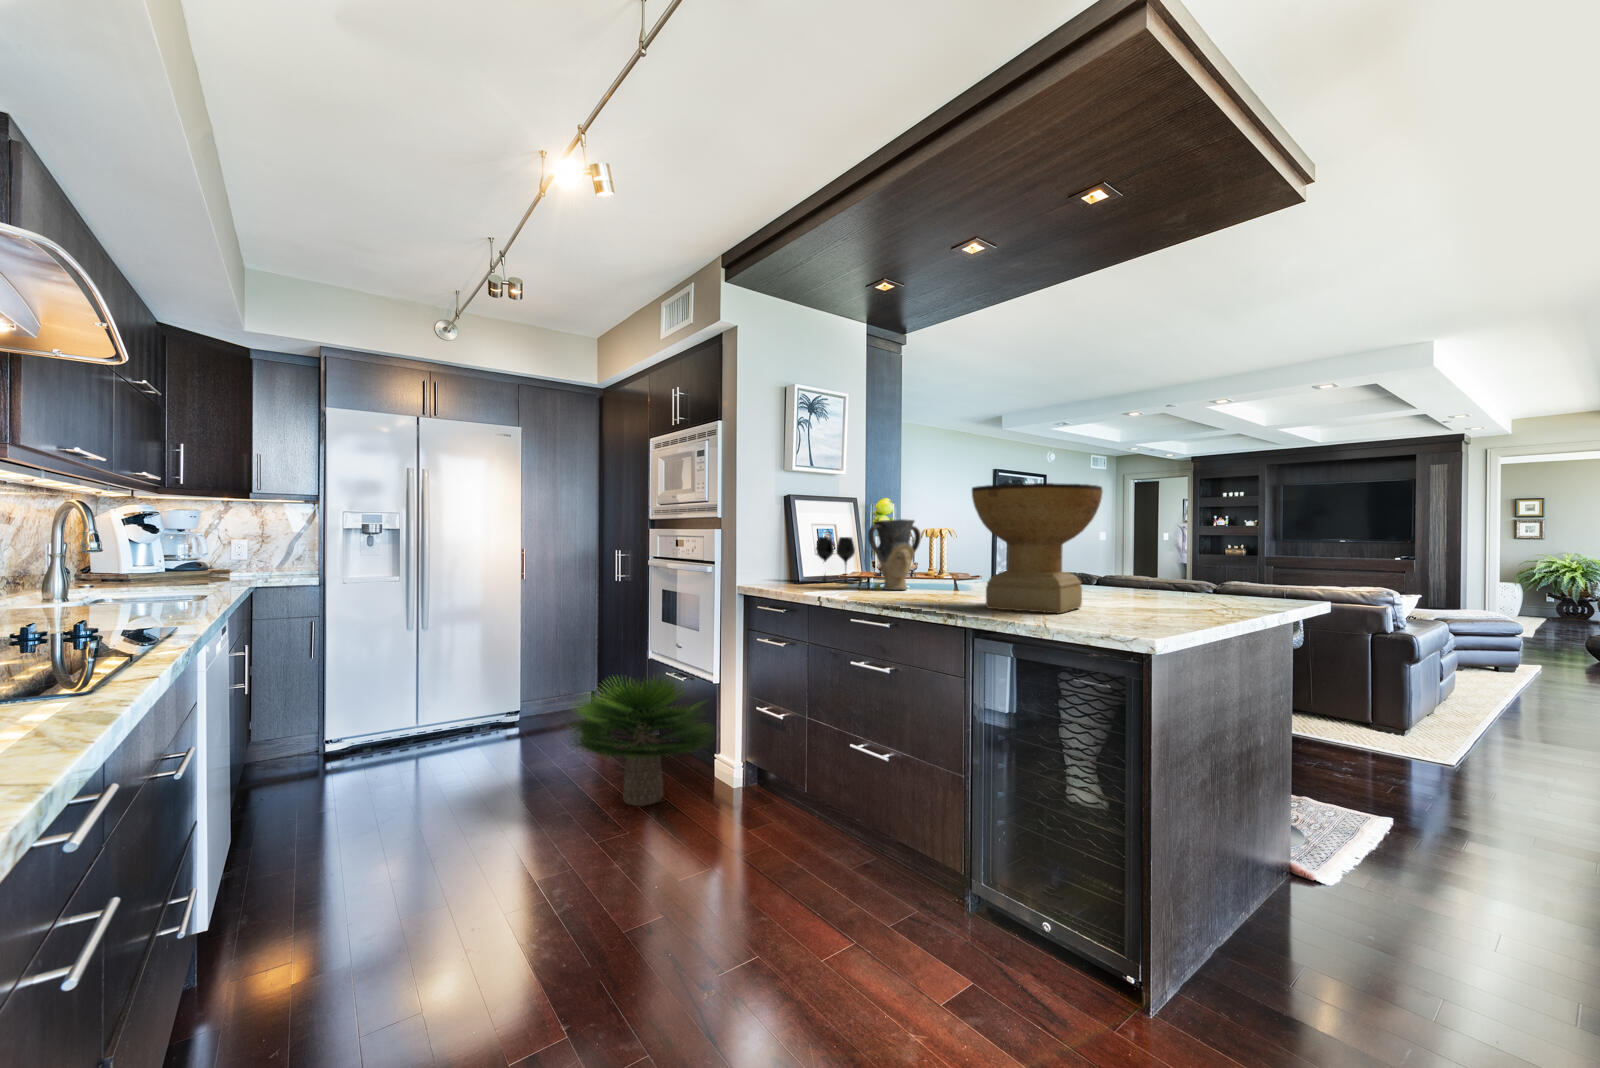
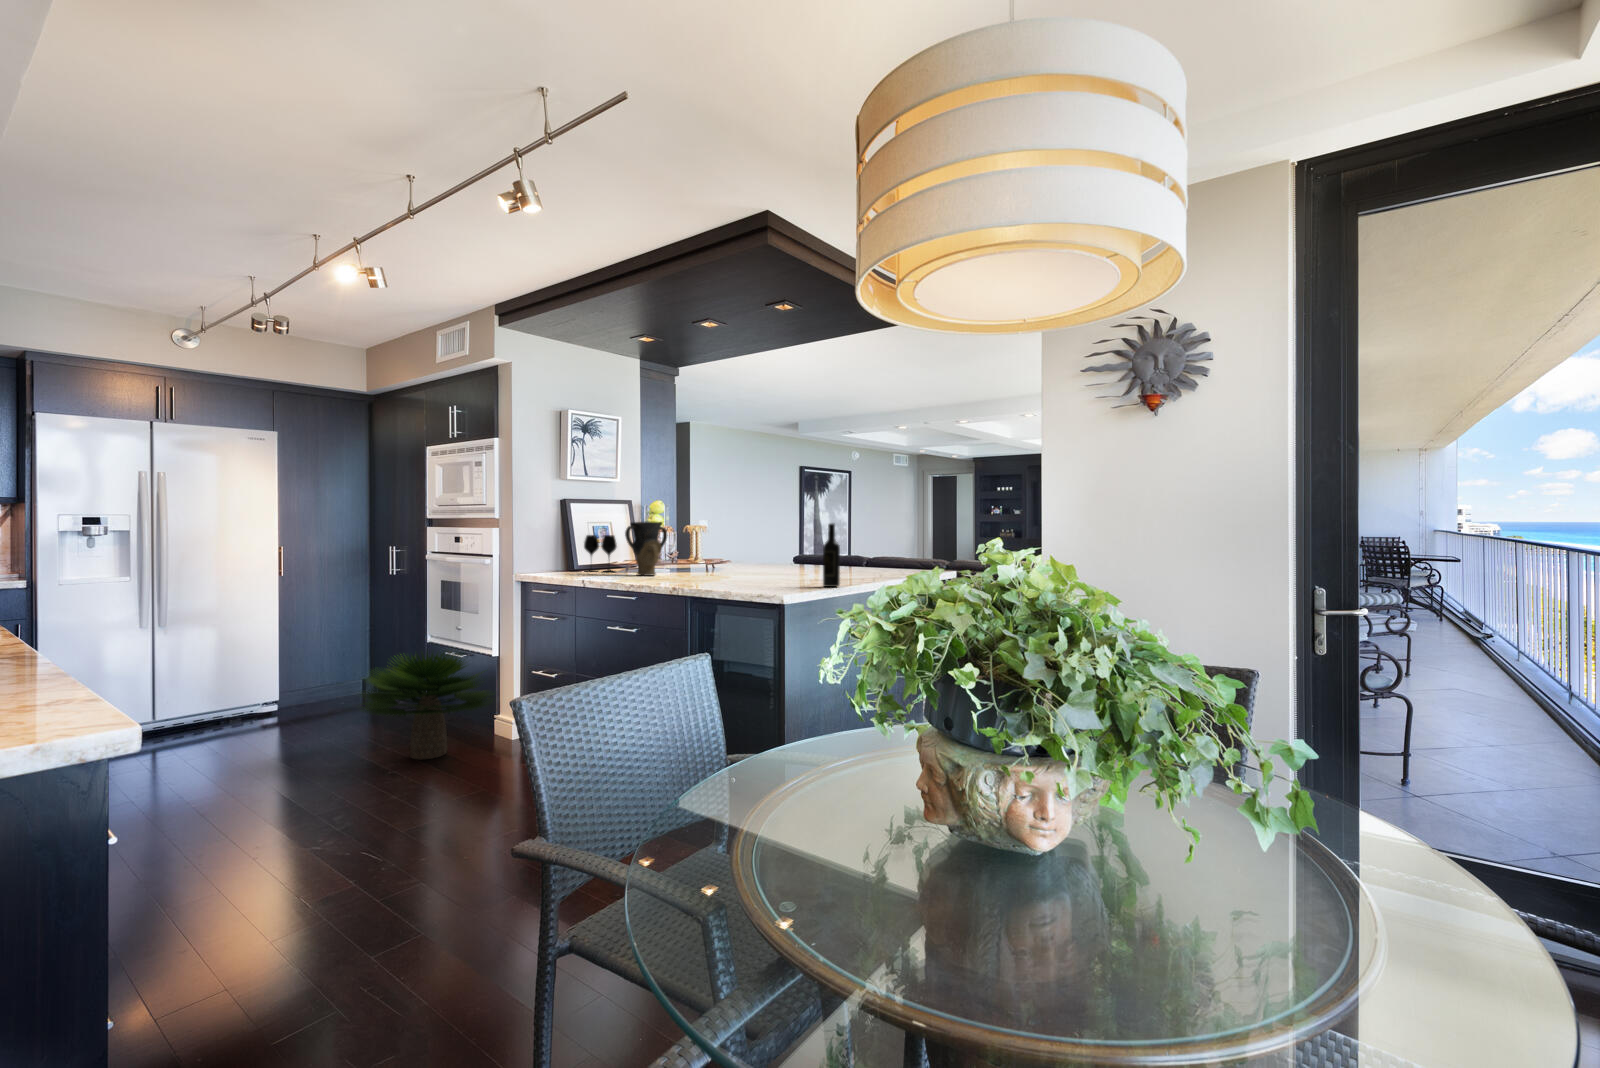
decorative bowl: present [972,483,1103,613] -> none [696,499,780,586]
wine bottle: none [1179,518,1210,619] -> present [823,523,840,587]

